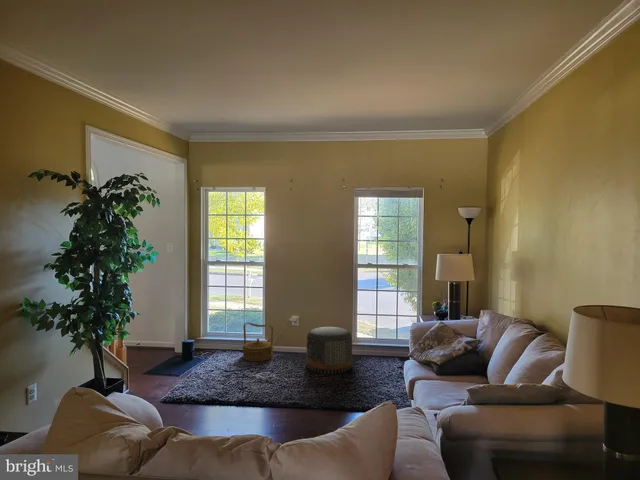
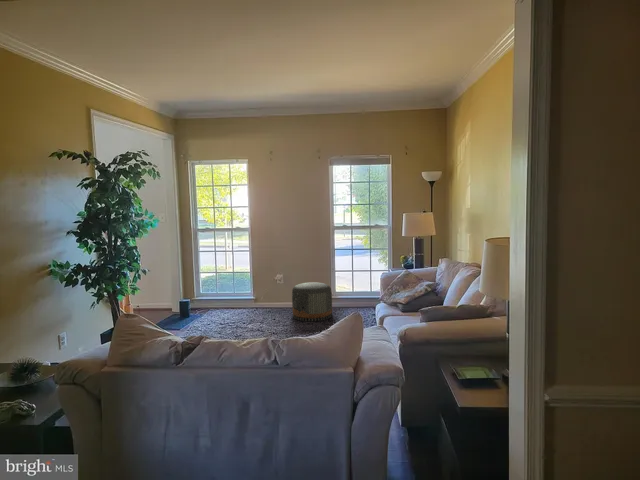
woven basket: present [242,323,273,361] -> none [234,282,262,315]

